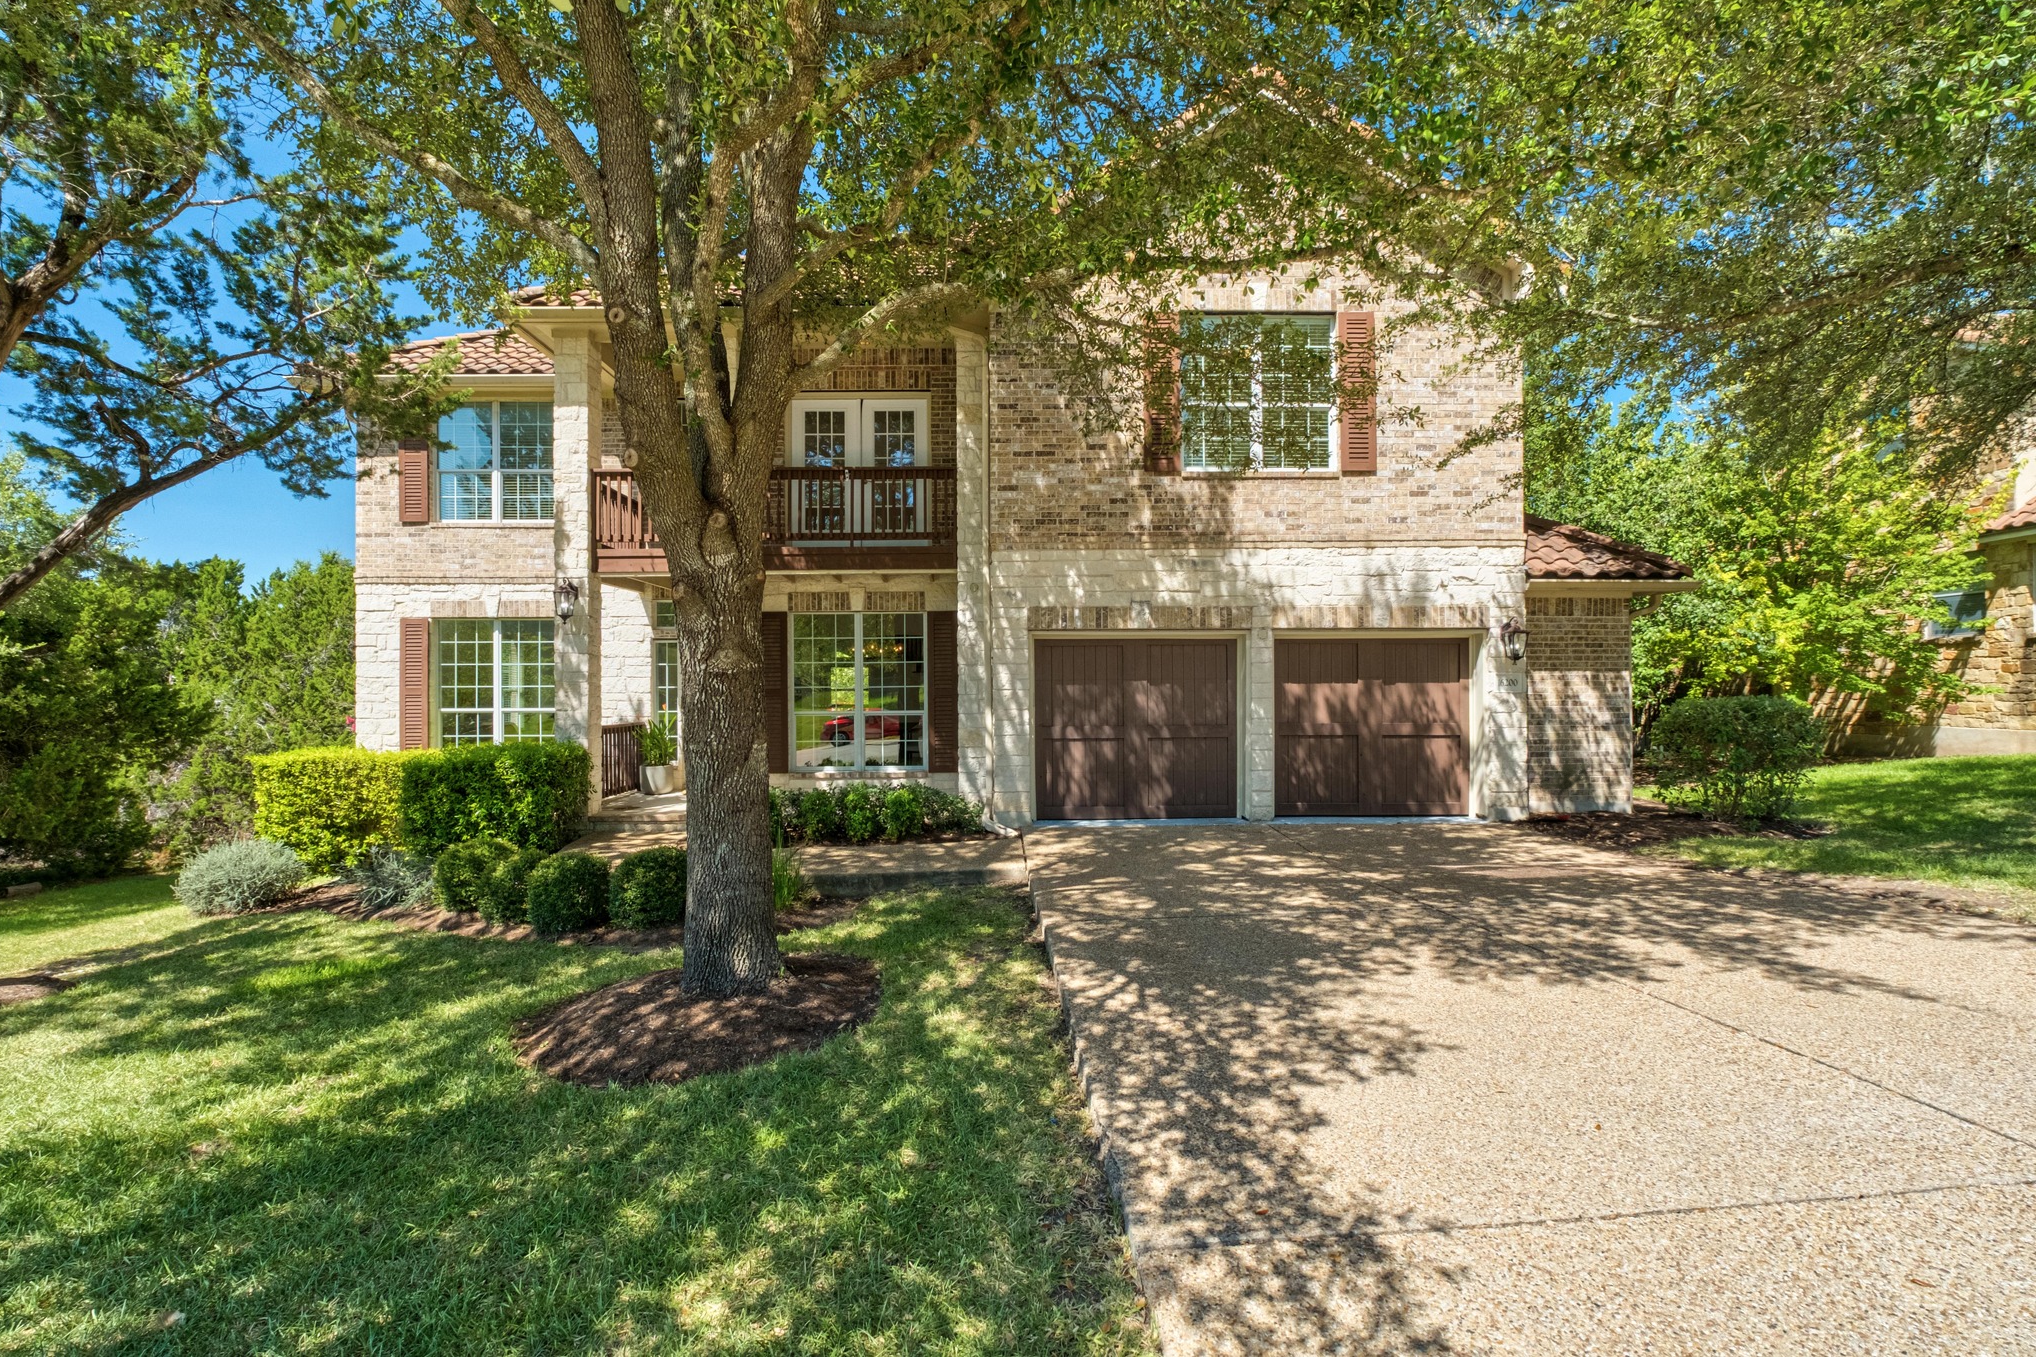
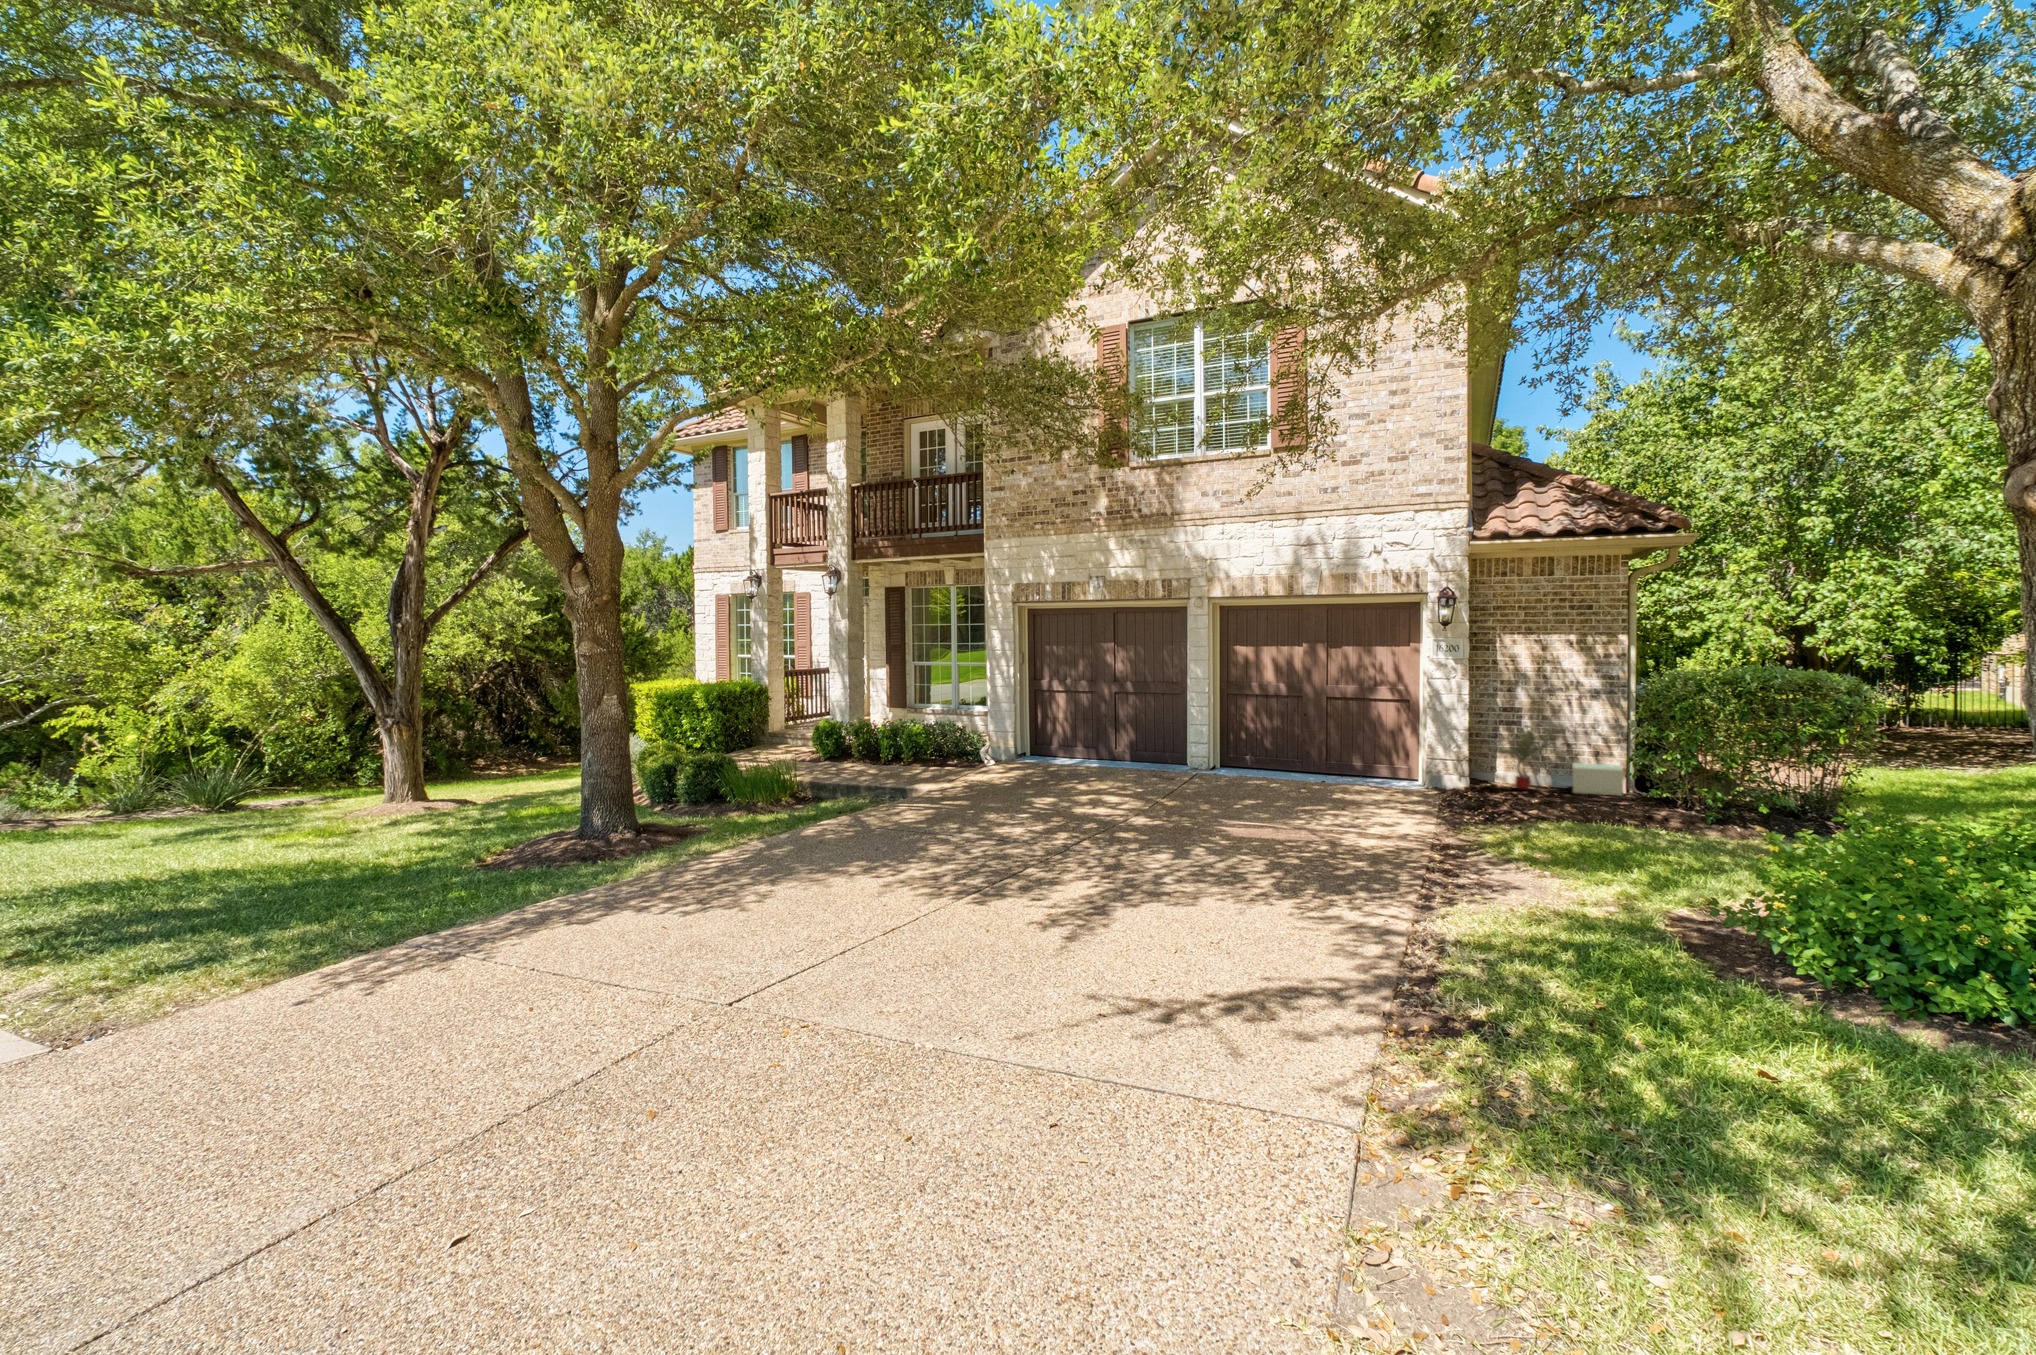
storage box: none [1592,793,1653,821] -> present [1573,763,1623,796]

